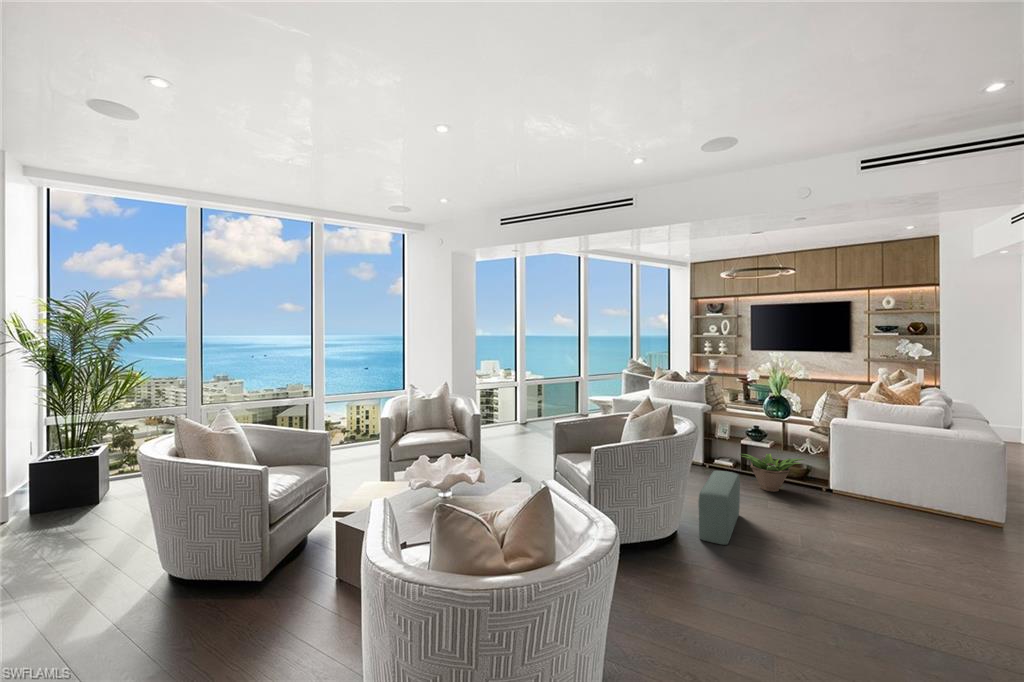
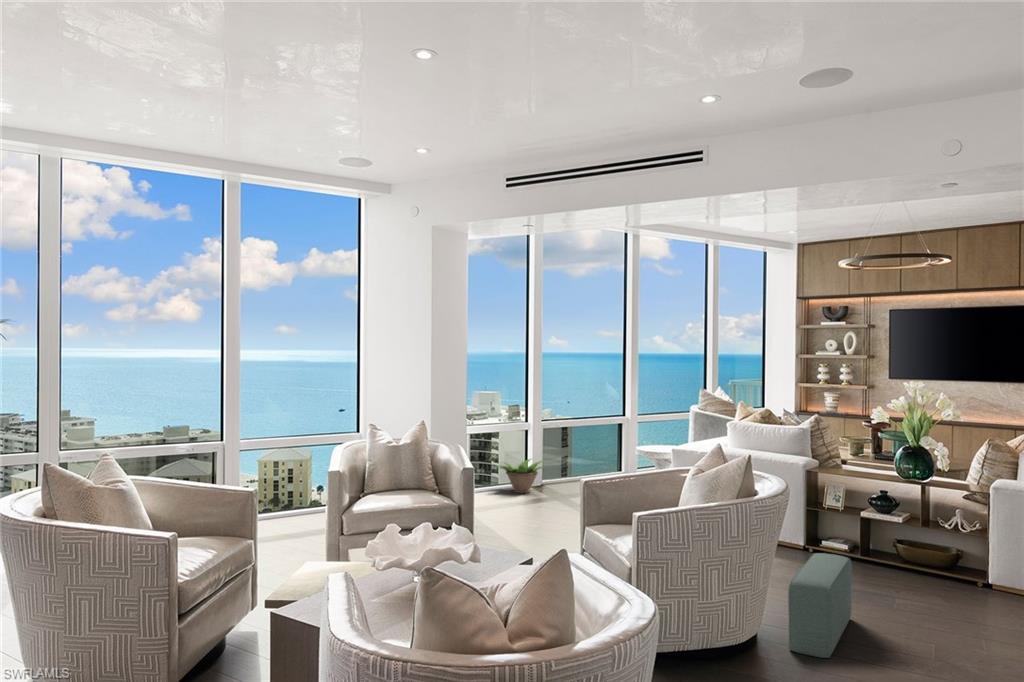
decorative plant: present [741,454,805,492] -> present [499,459,544,493]

